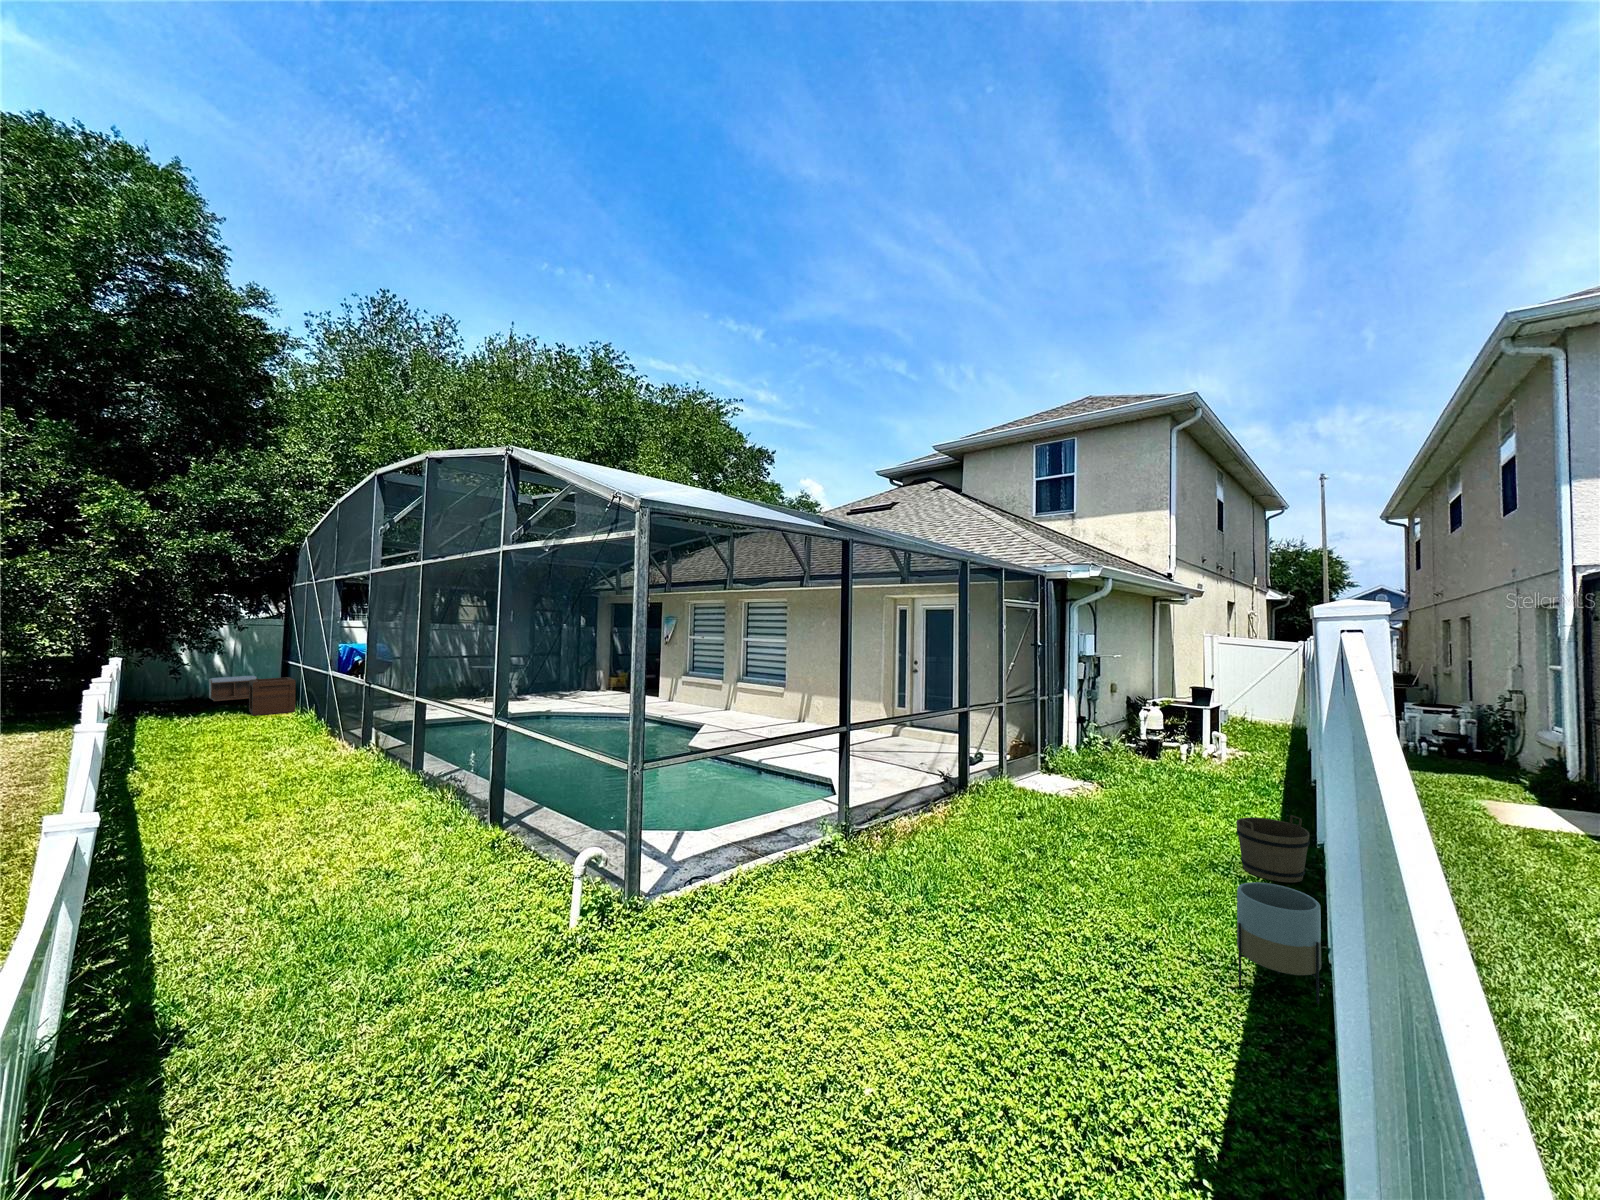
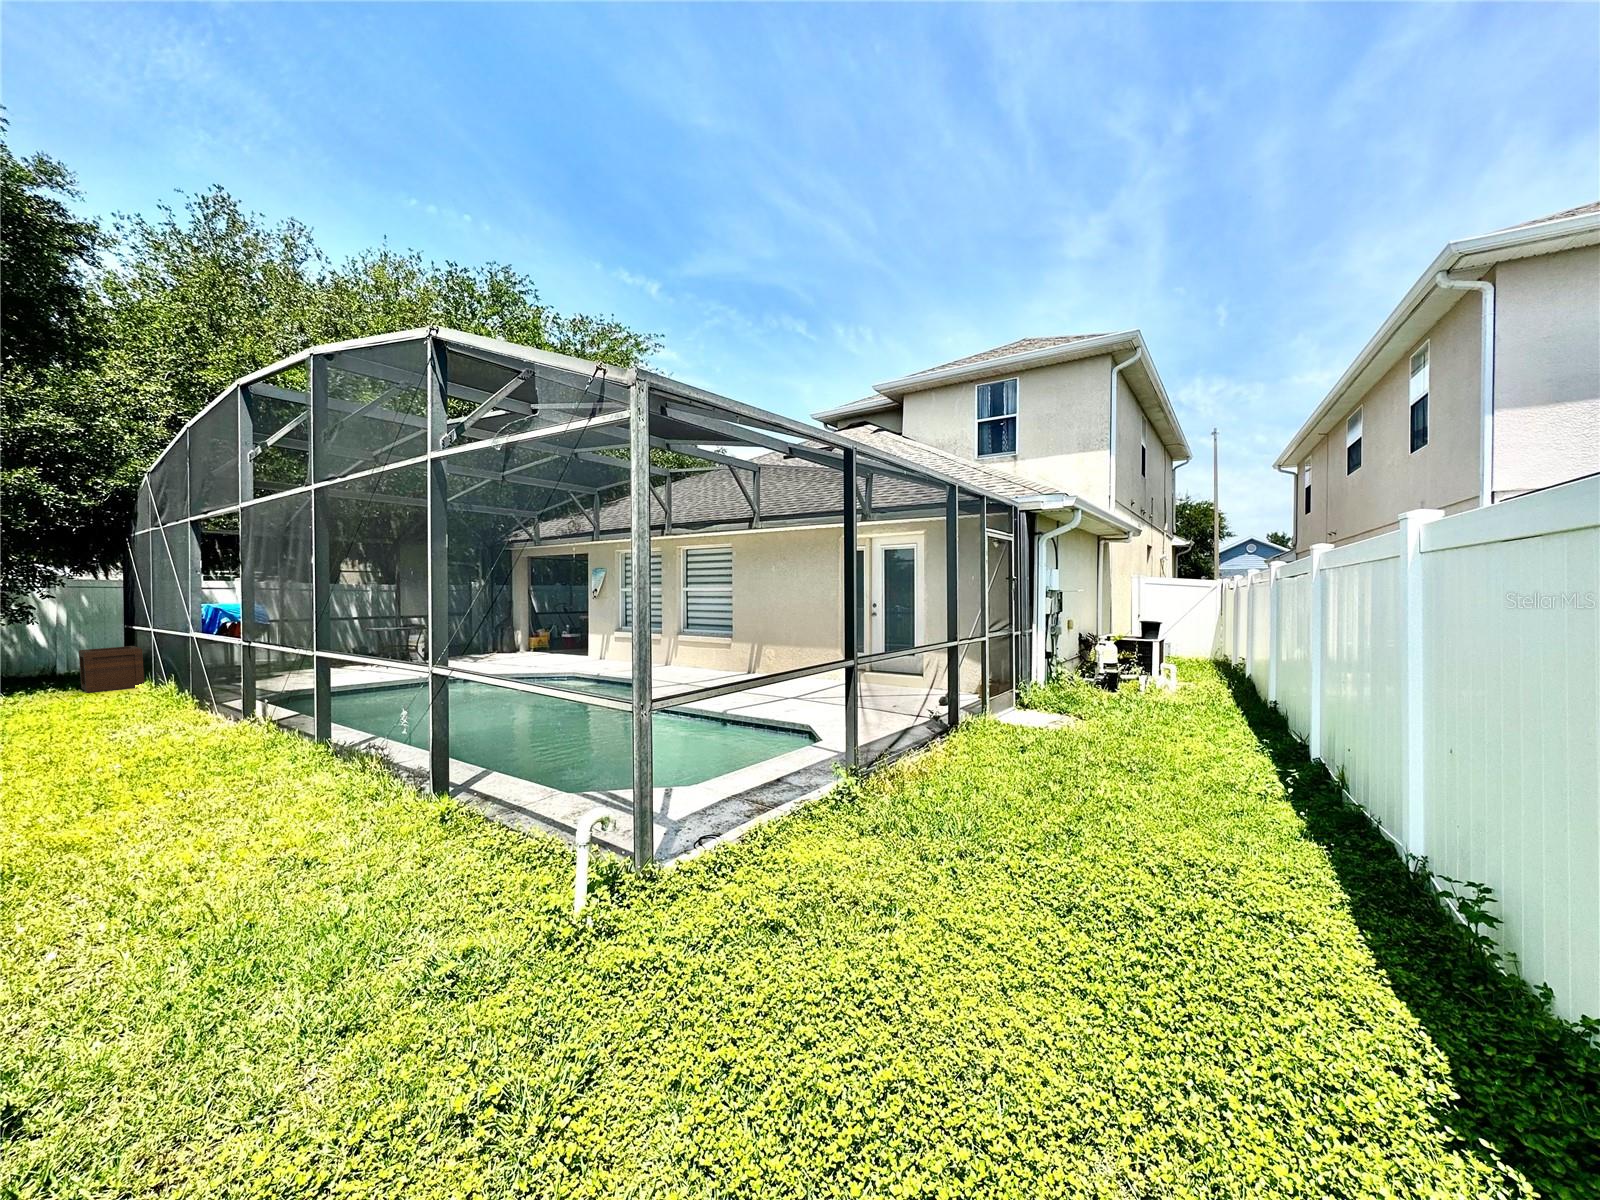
bench: present [209,676,257,701] -> none [21,648,90,679]
bucket: present [1236,815,1310,883] -> none [1259,729,1336,796]
planter: present [1237,882,1321,1004] -> none [1334,793,1435,921]

